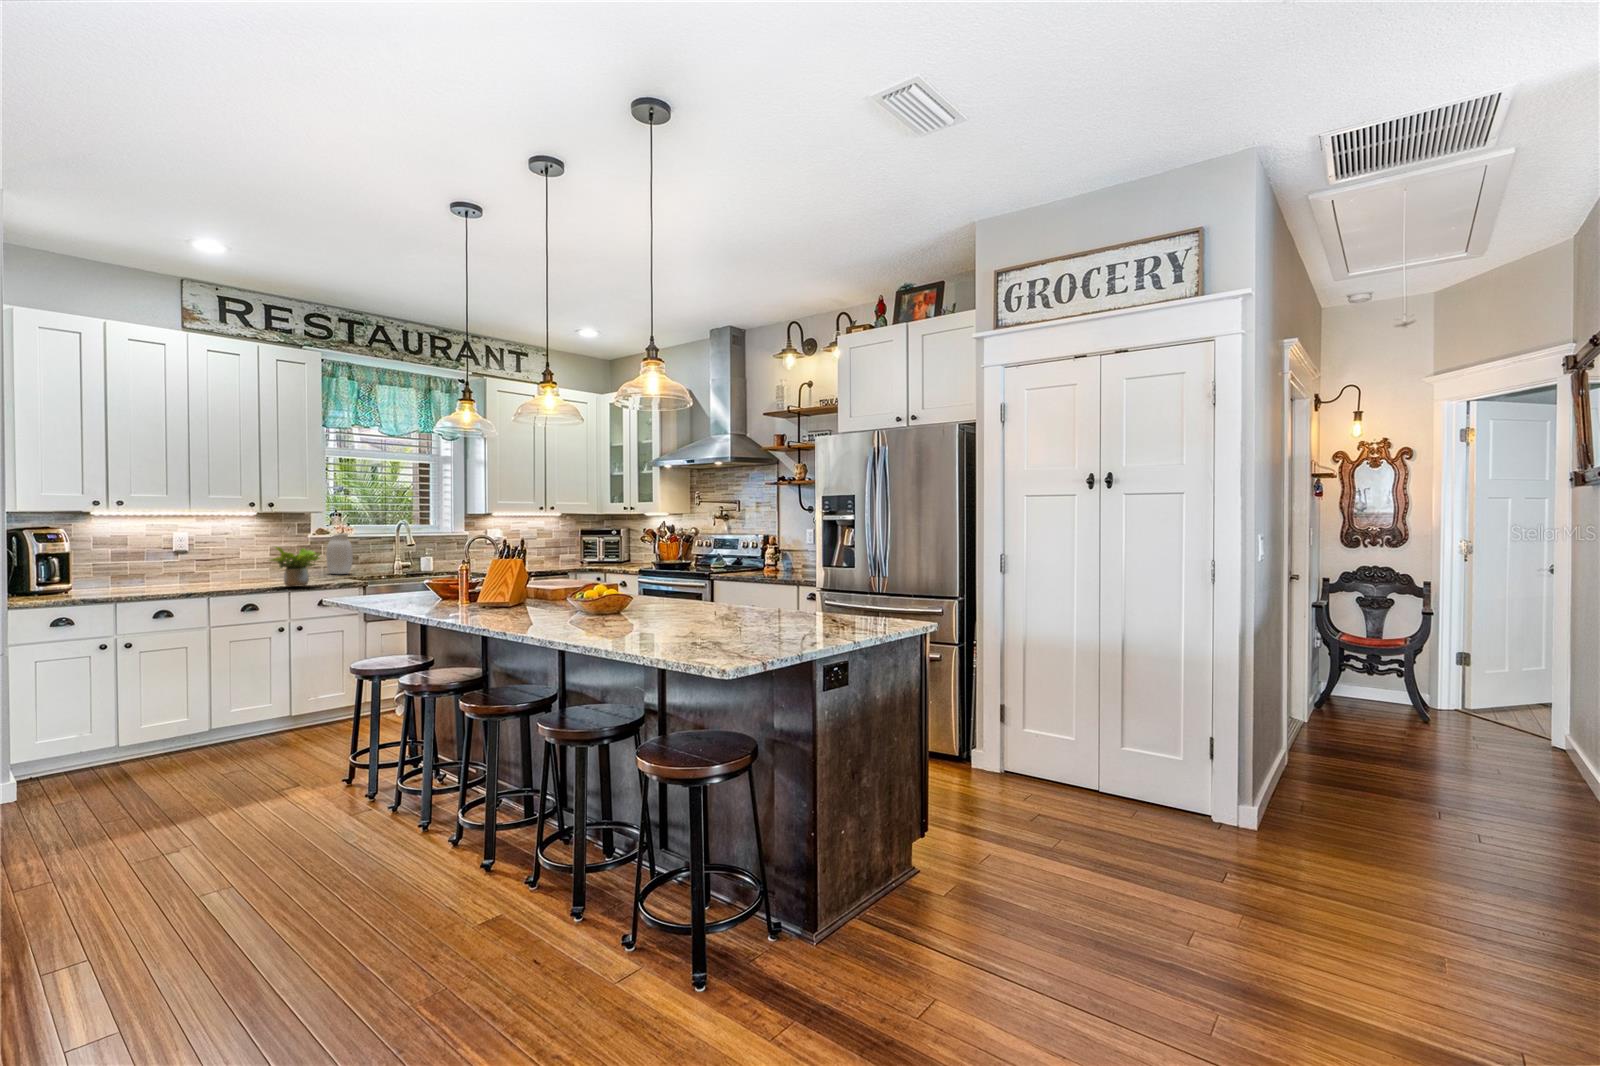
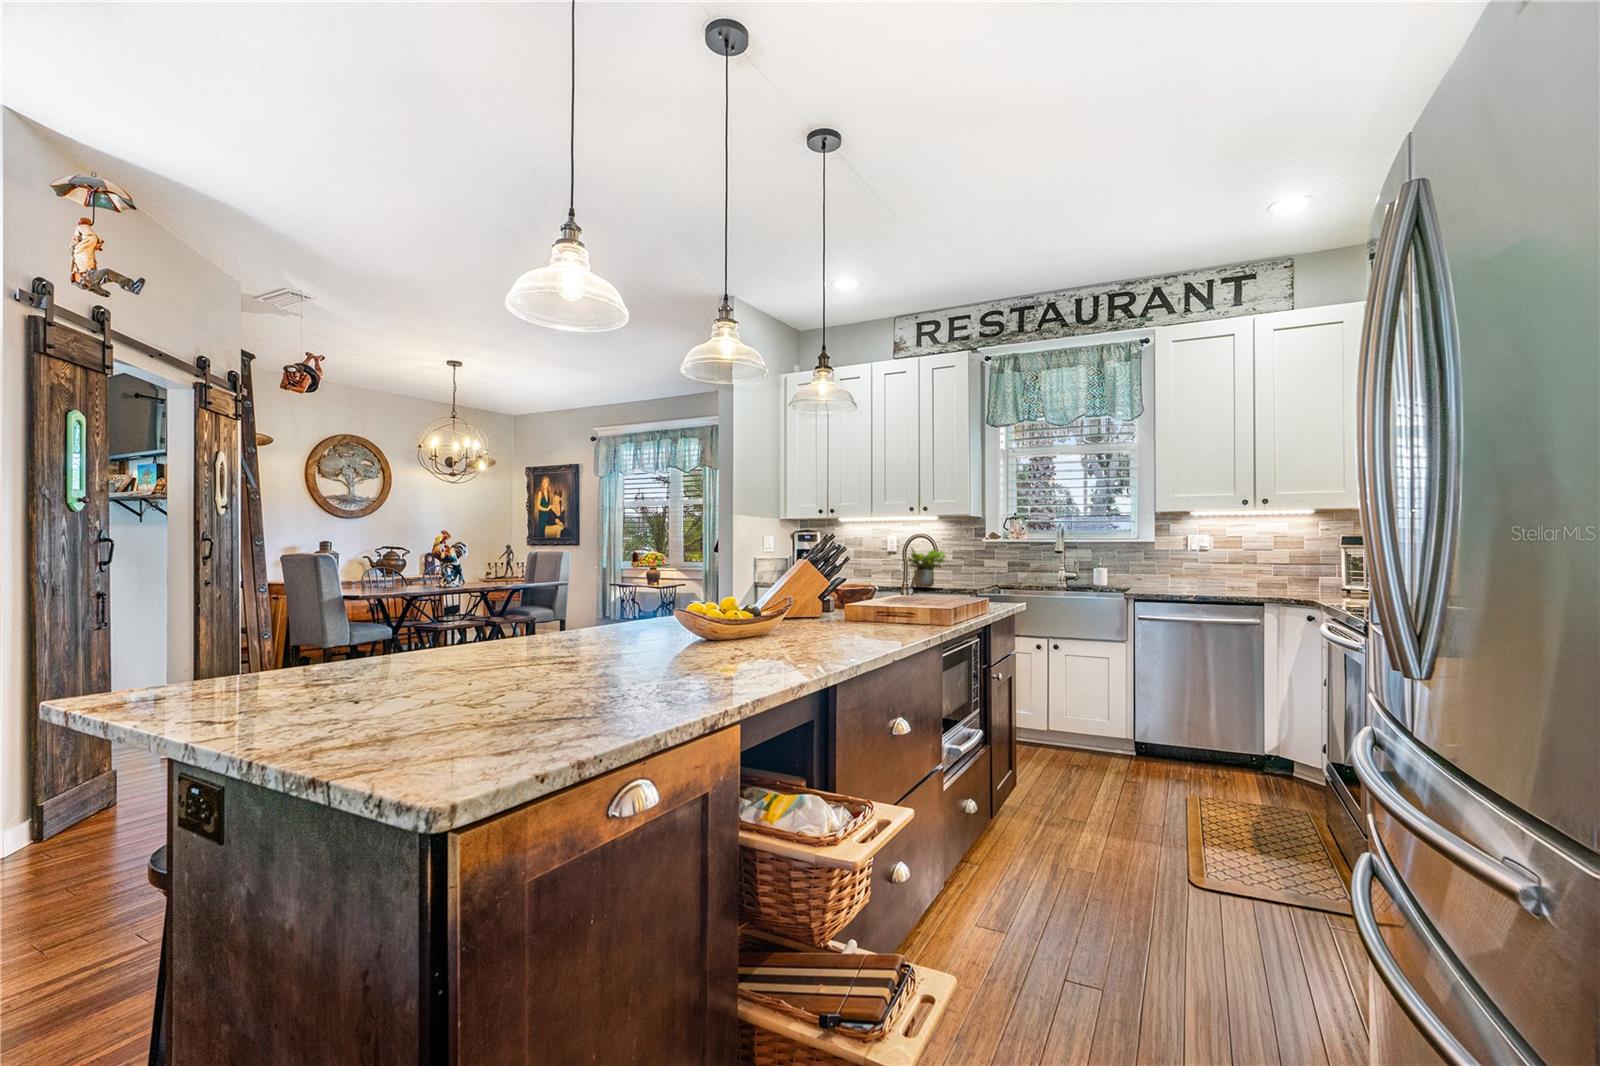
jar: present [326,534,353,574] -> none [998,534,1022,580]

